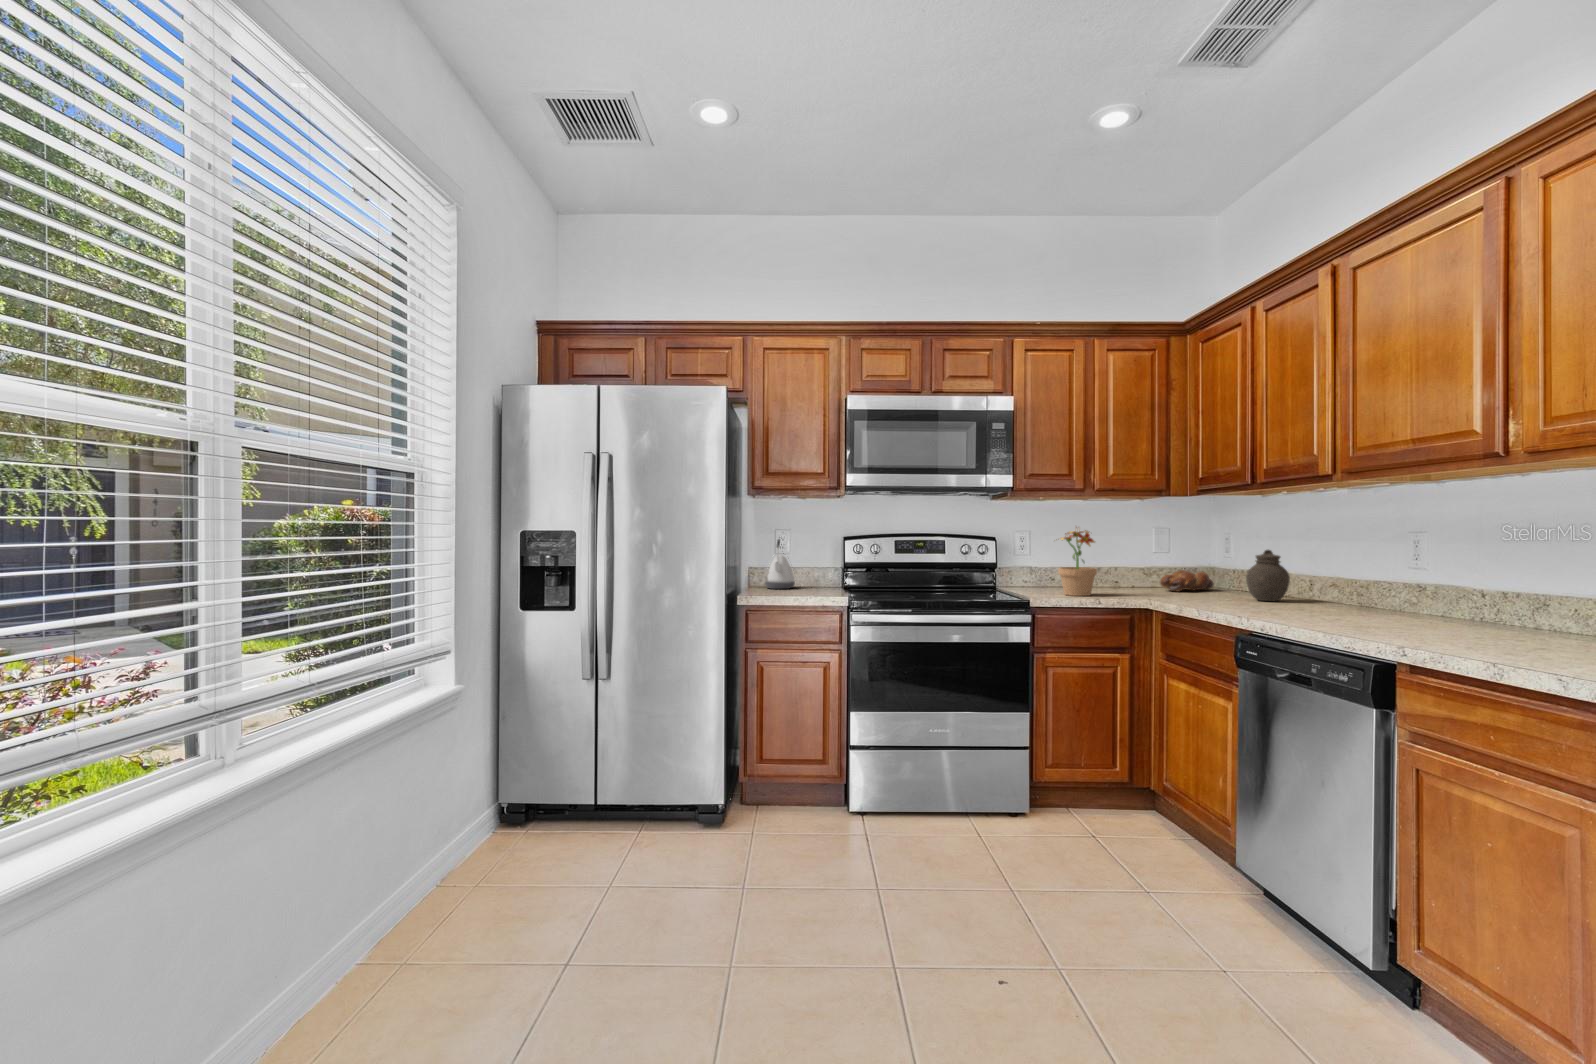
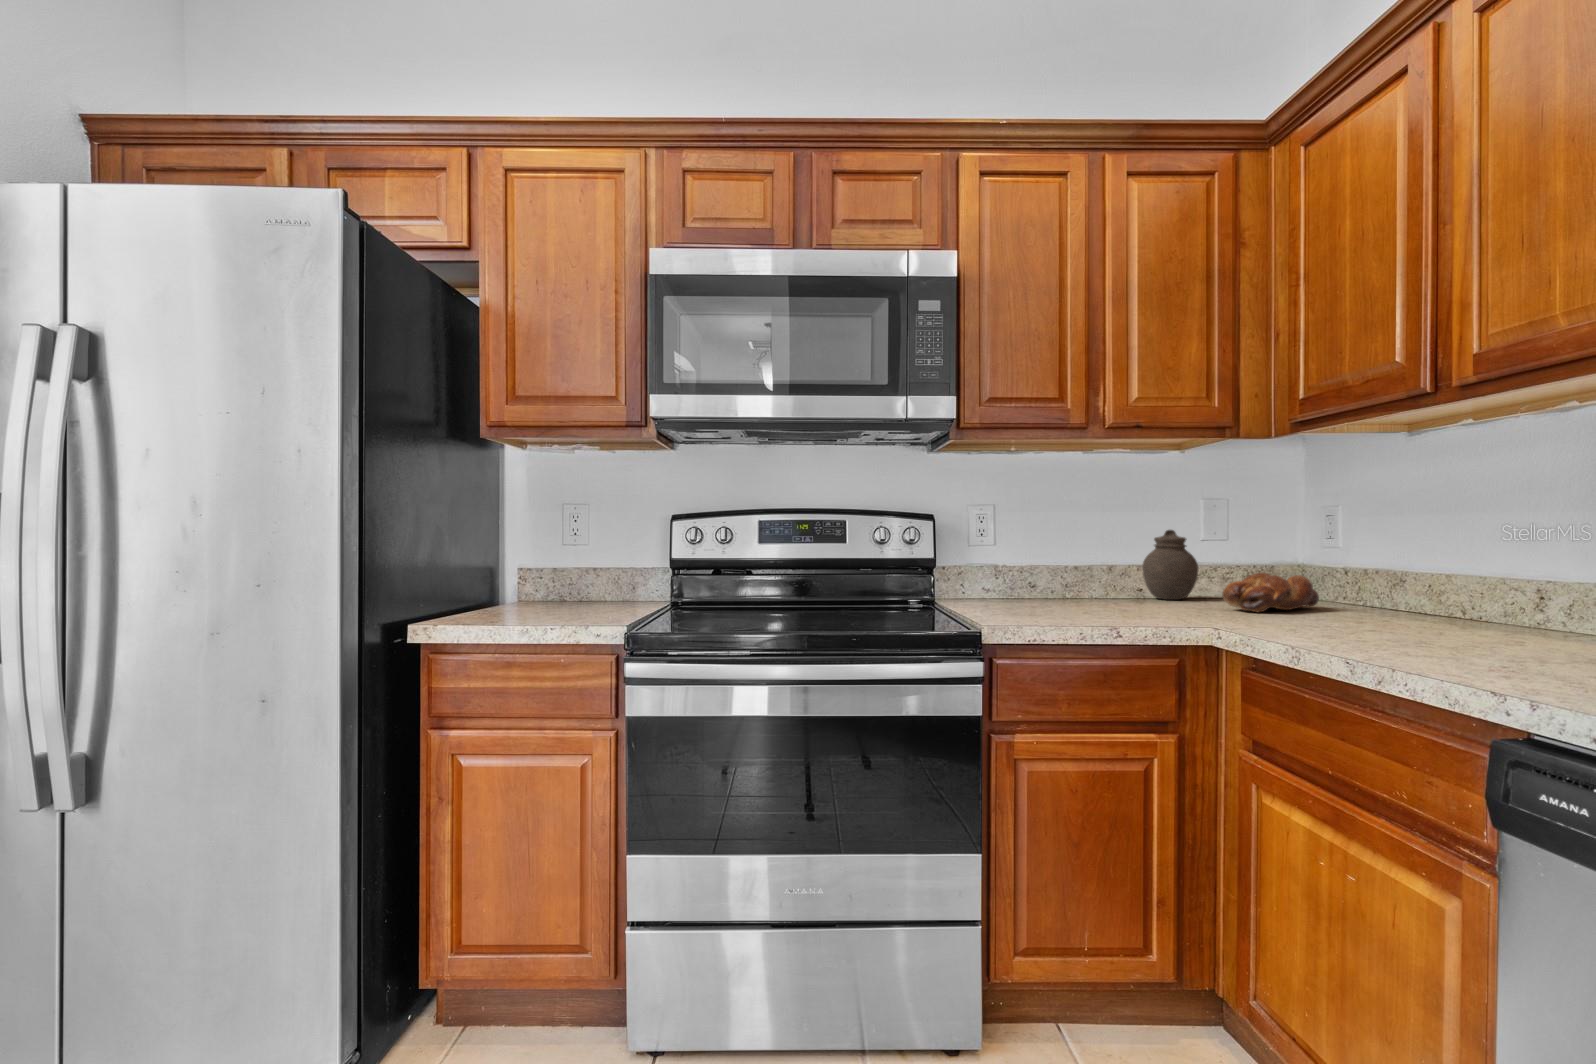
potted plant: present [1058,530,1097,596] -> none [1031,489,1112,623]
kettle: present [765,539,795,589] -> none [540,518,597,606]
jar: present [1246,550,1290,601] -> present [1142,530,1198,600]

